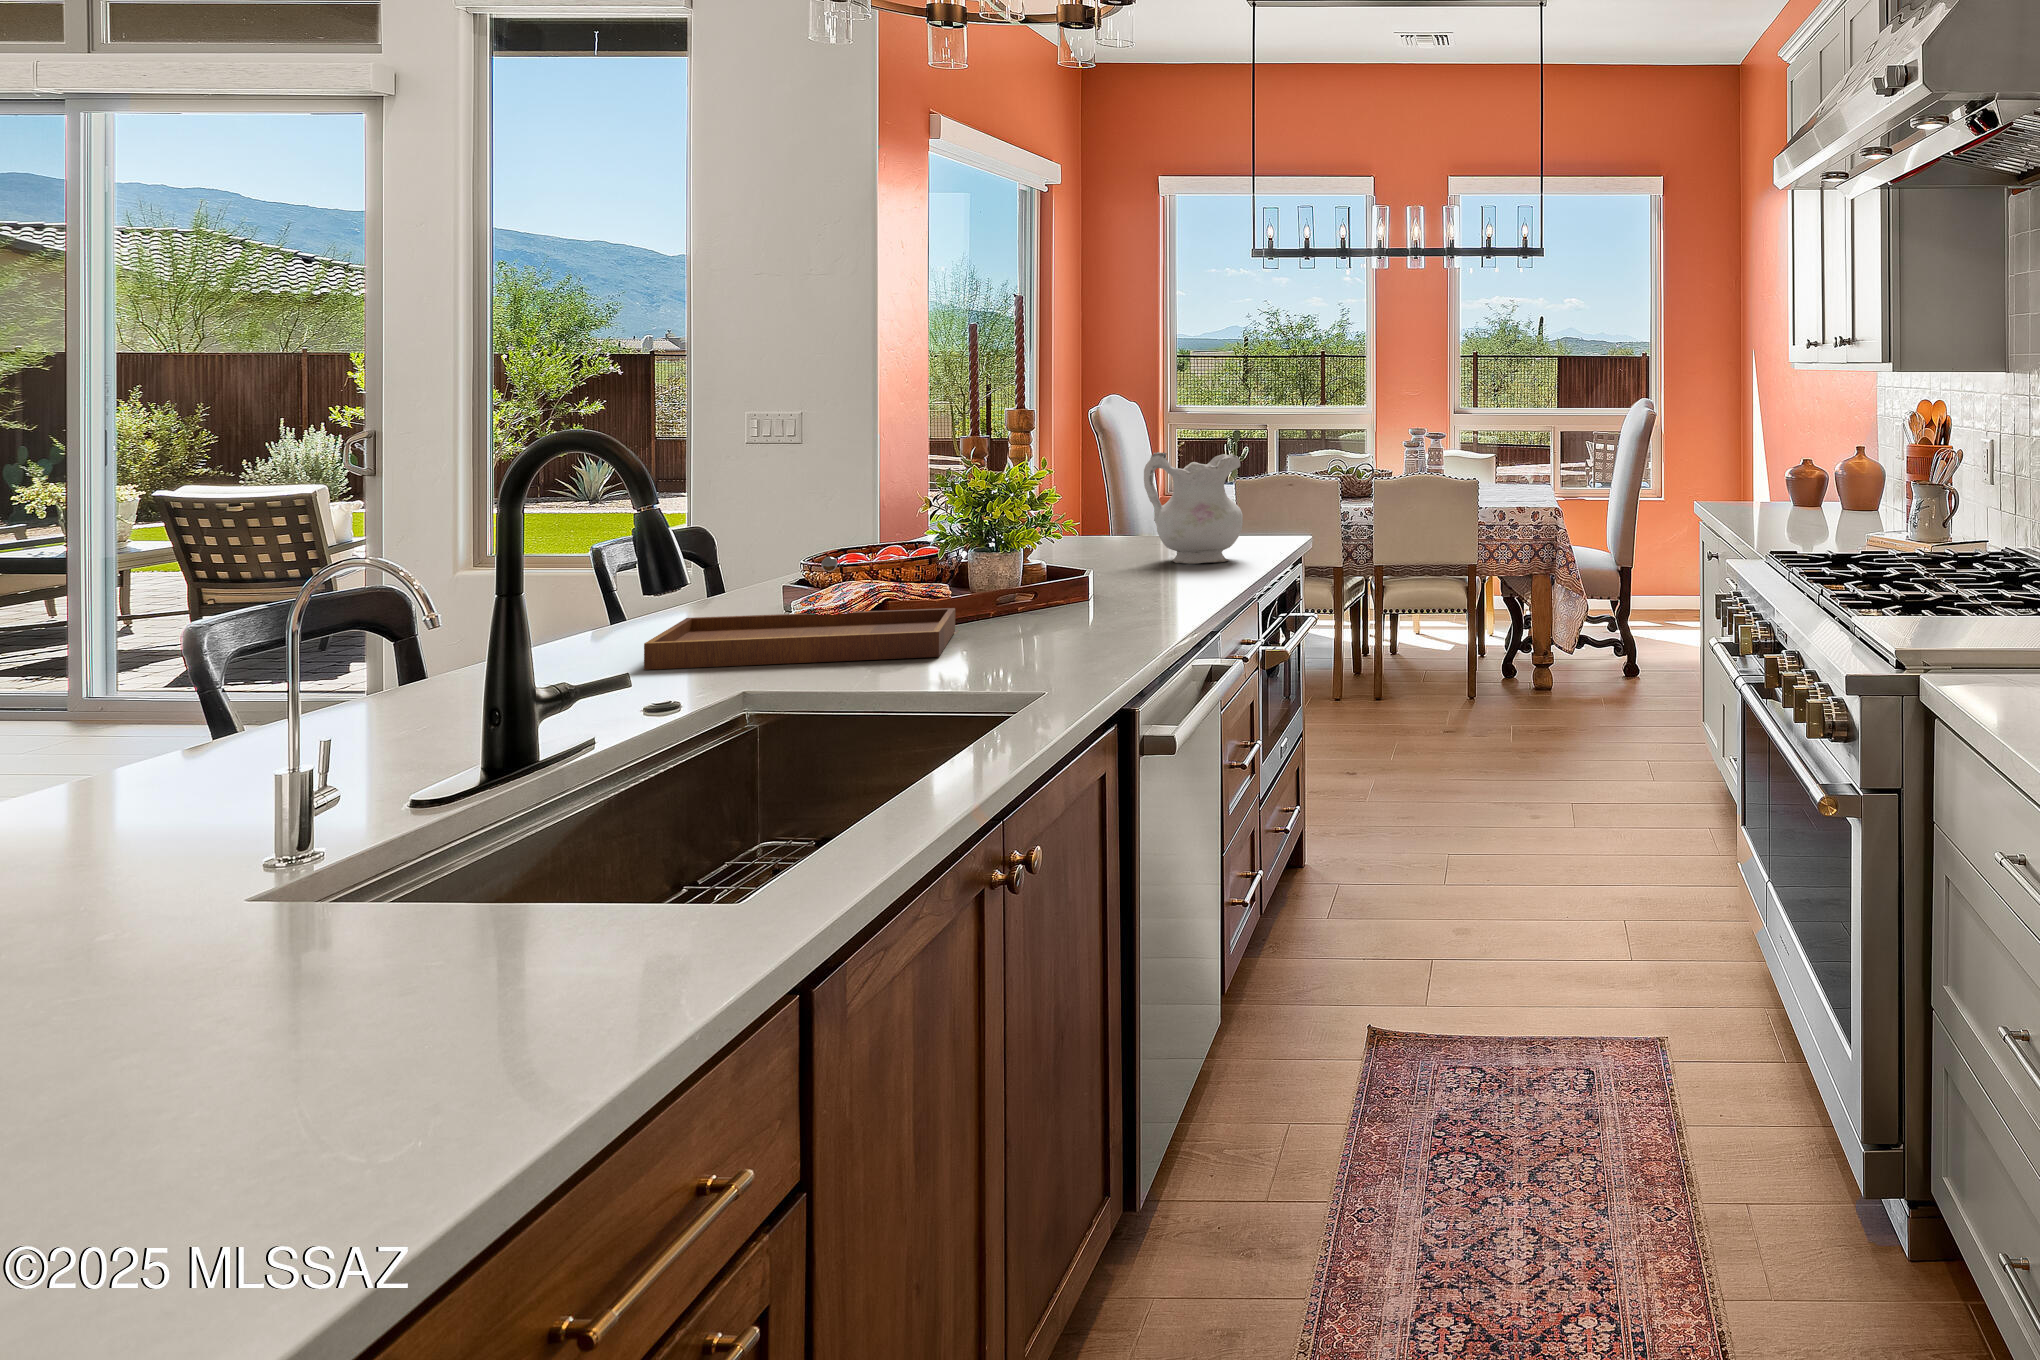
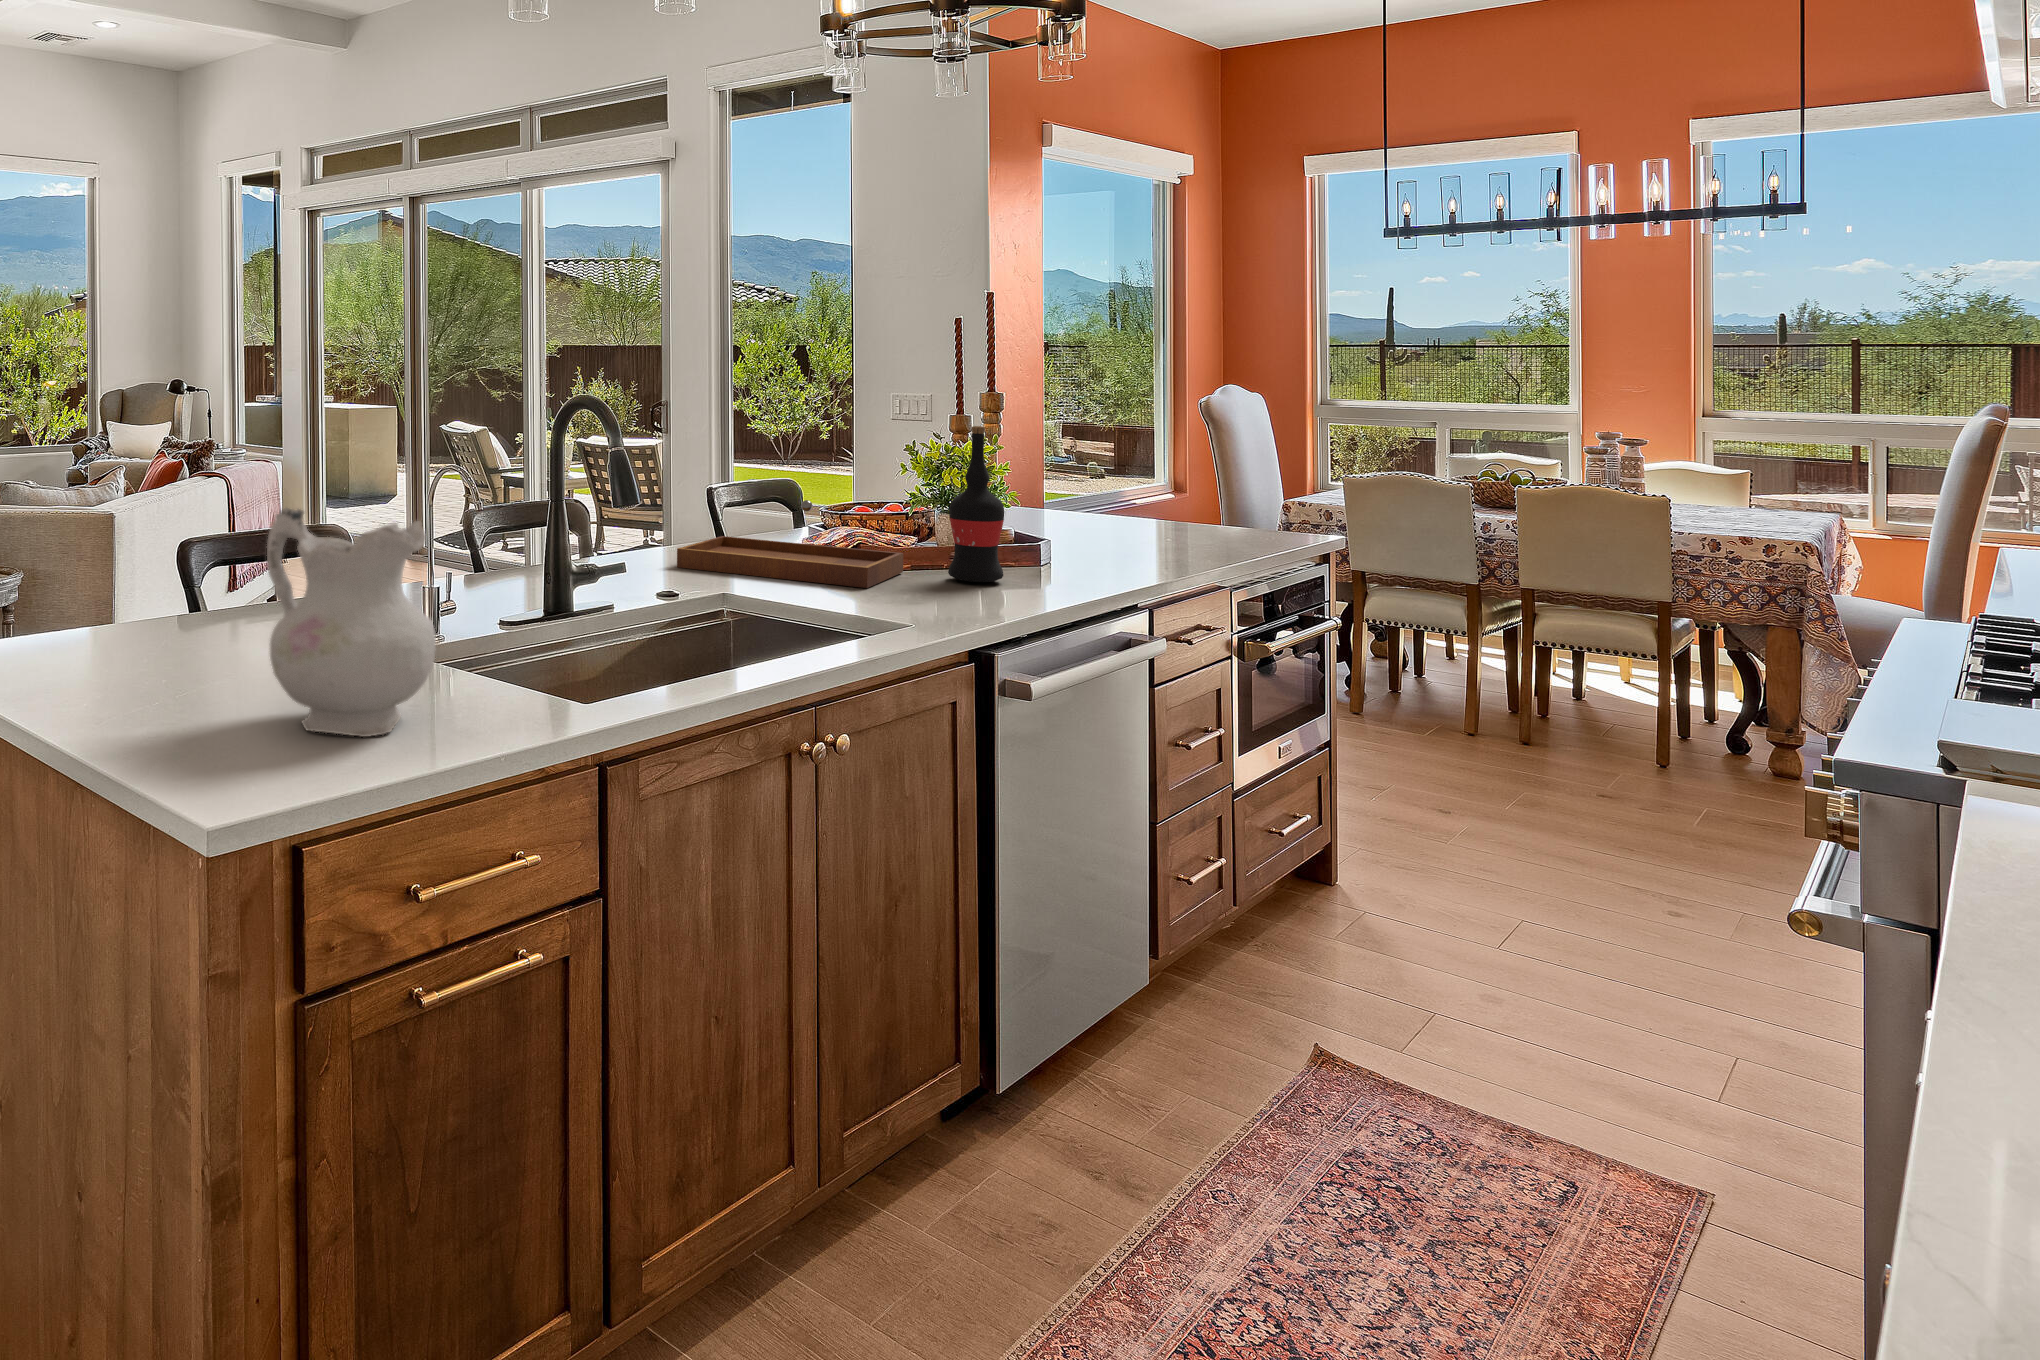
wine bottle: none [1014,449,1080,631] -> present [948,426,1005,582]
ceramic pitcher: present [1144,452,1243,564] -> present [267,508,436,737]

